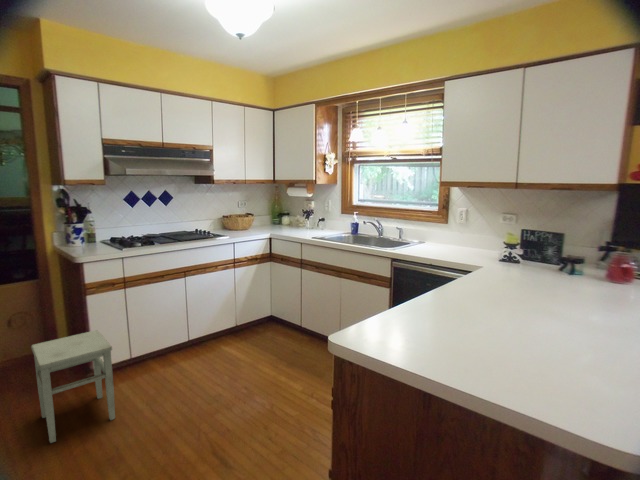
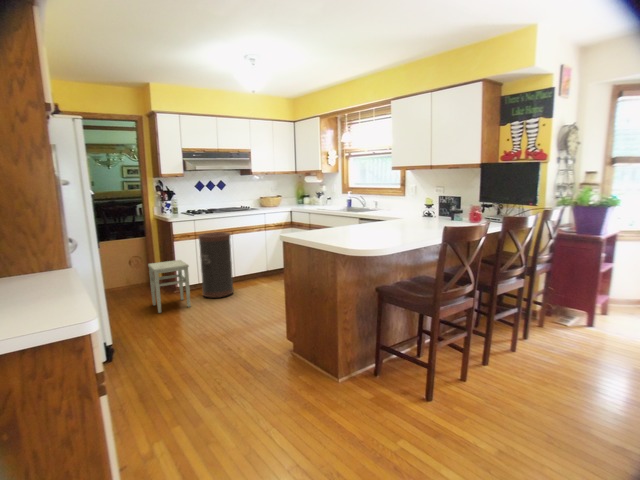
trash can: none [130,277,190,390] -> present [199,232,234,298]

